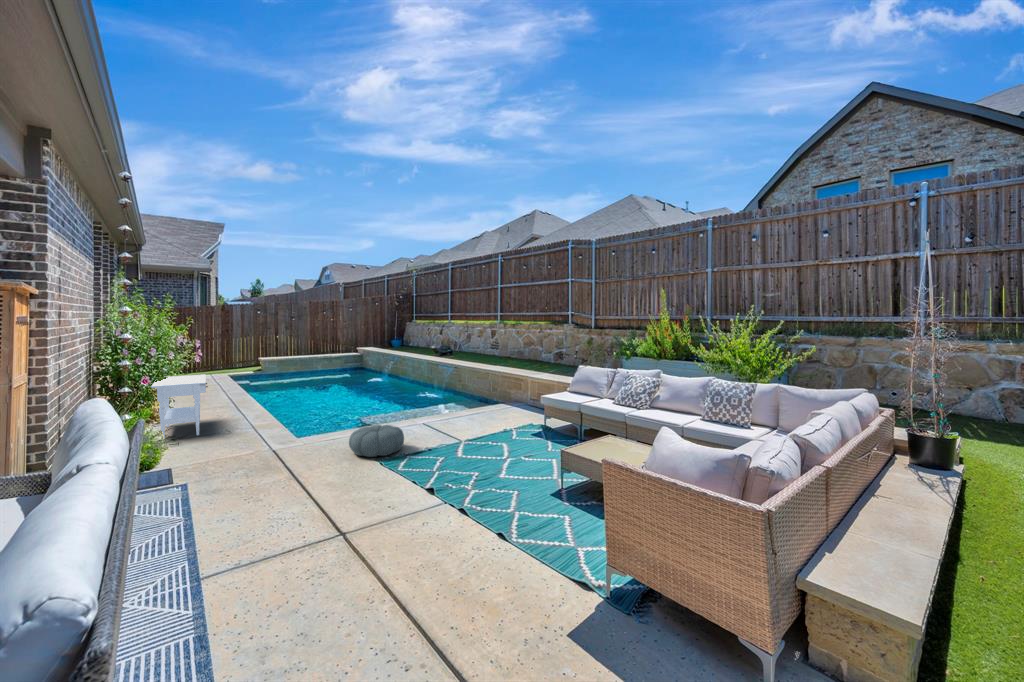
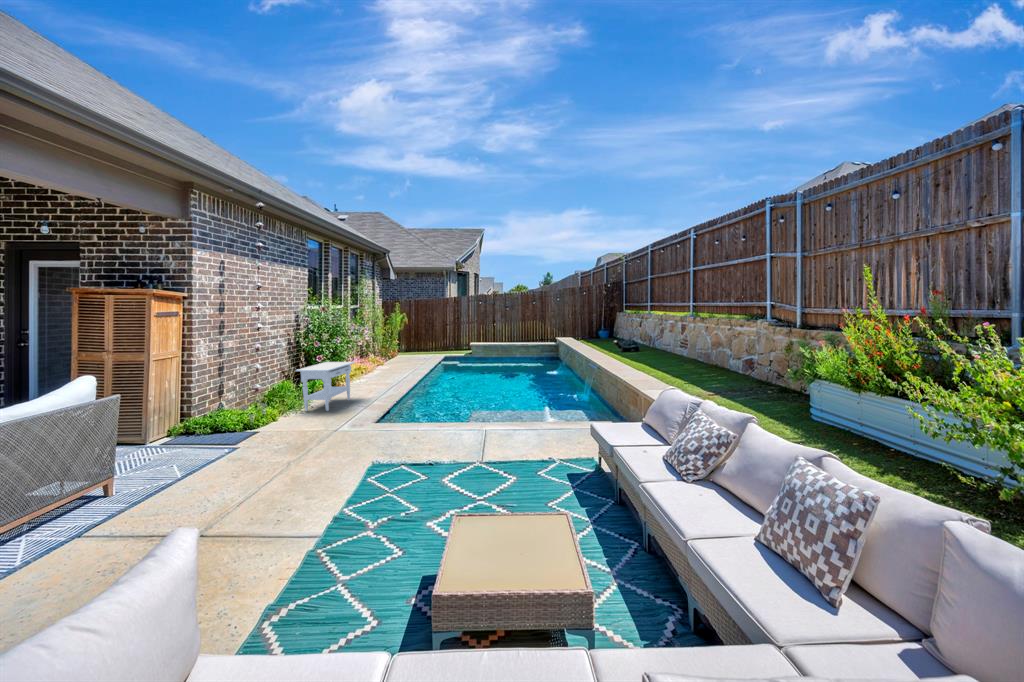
pouf: present [349,425,404,457] -> none [357,428,413,463]

